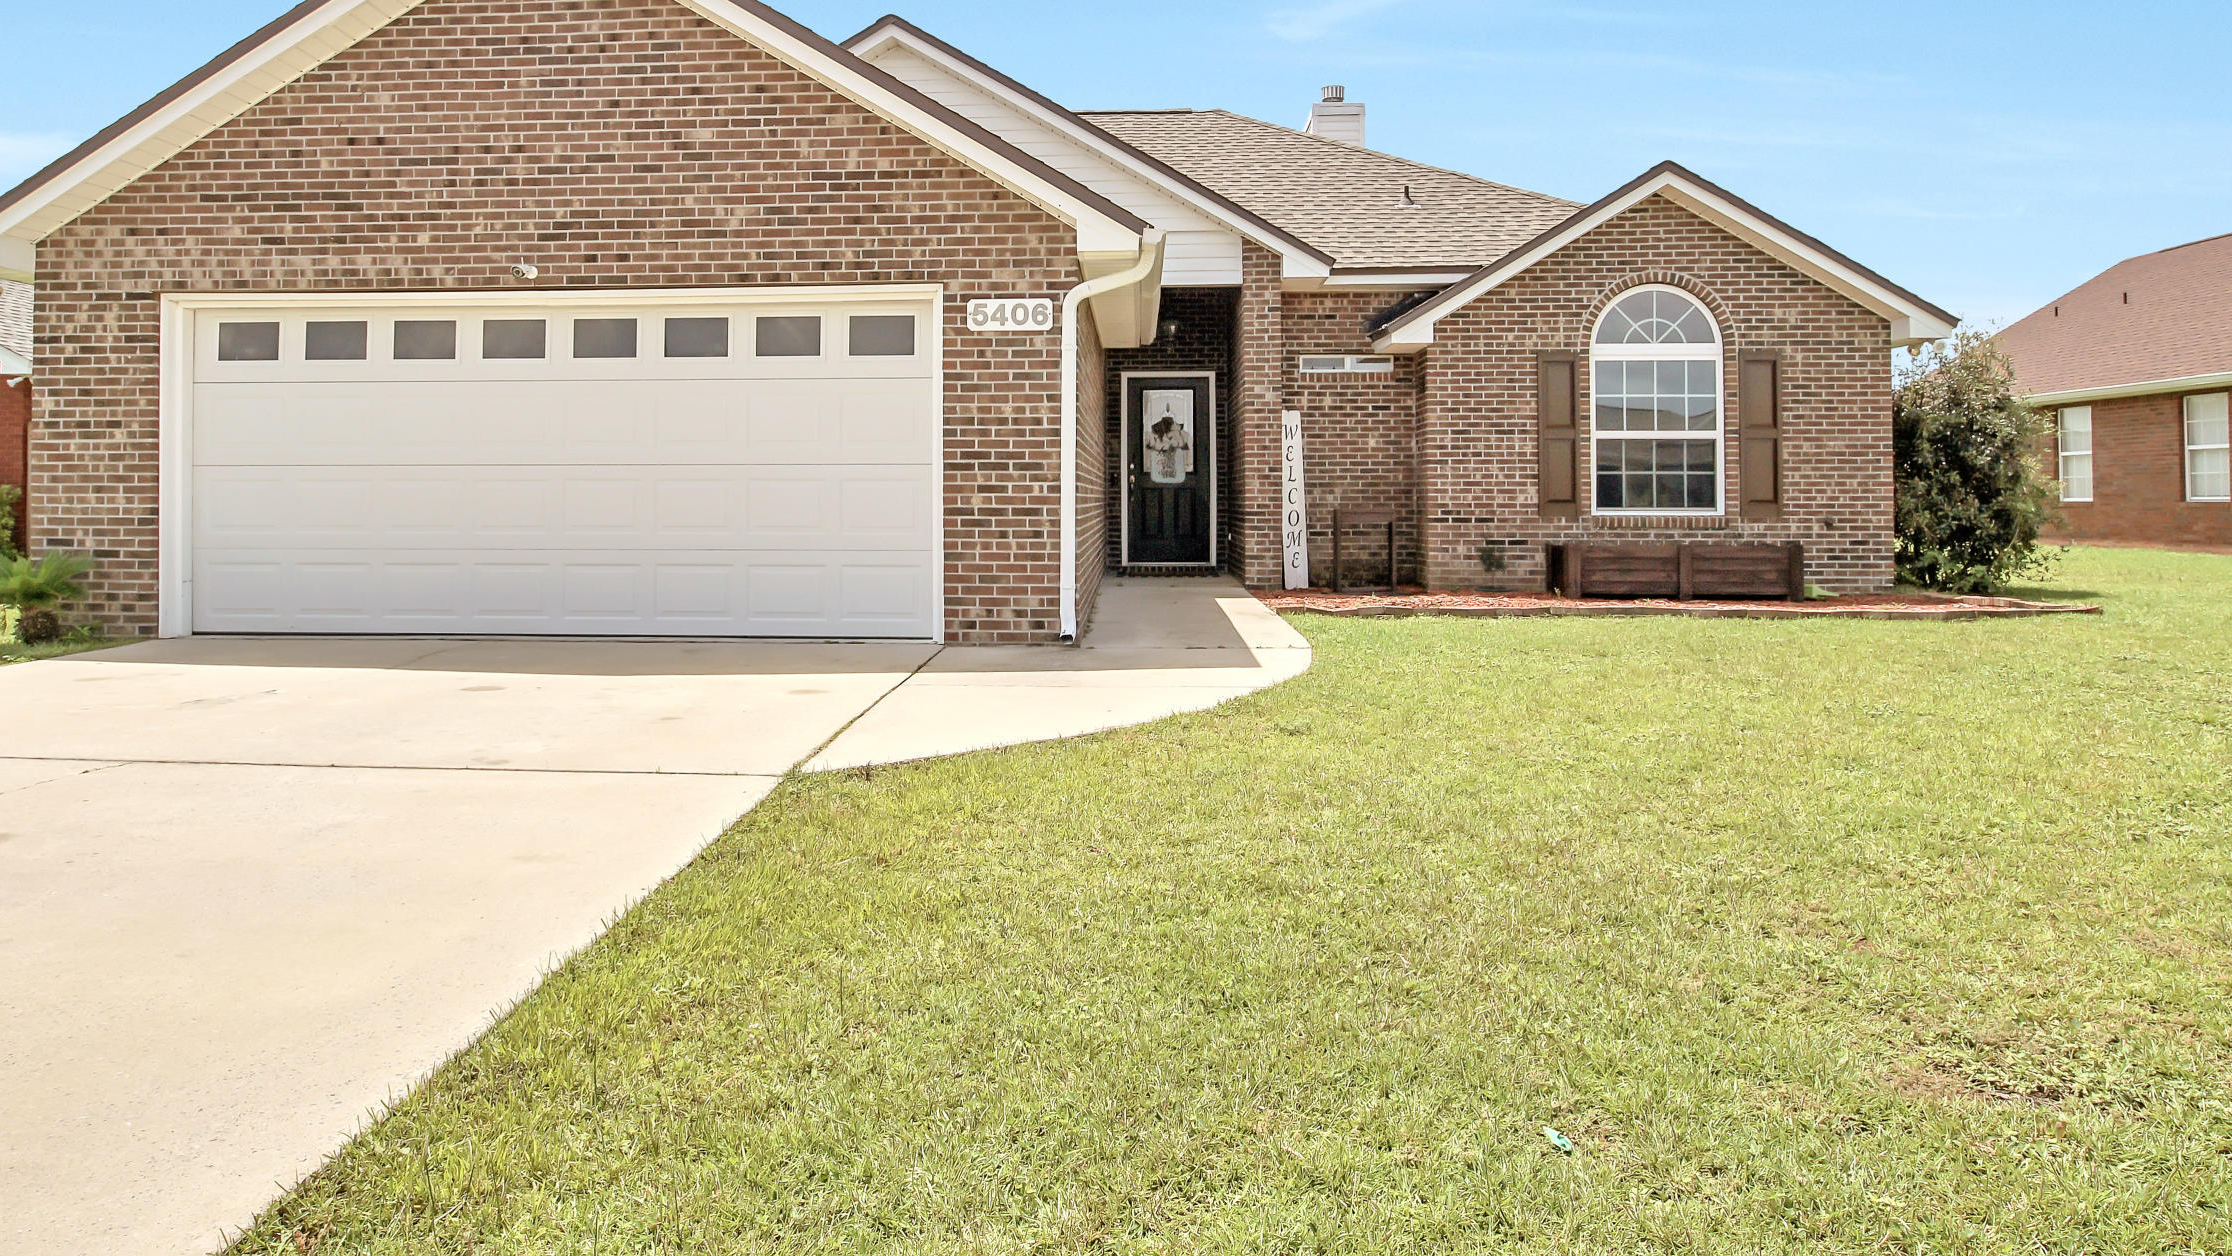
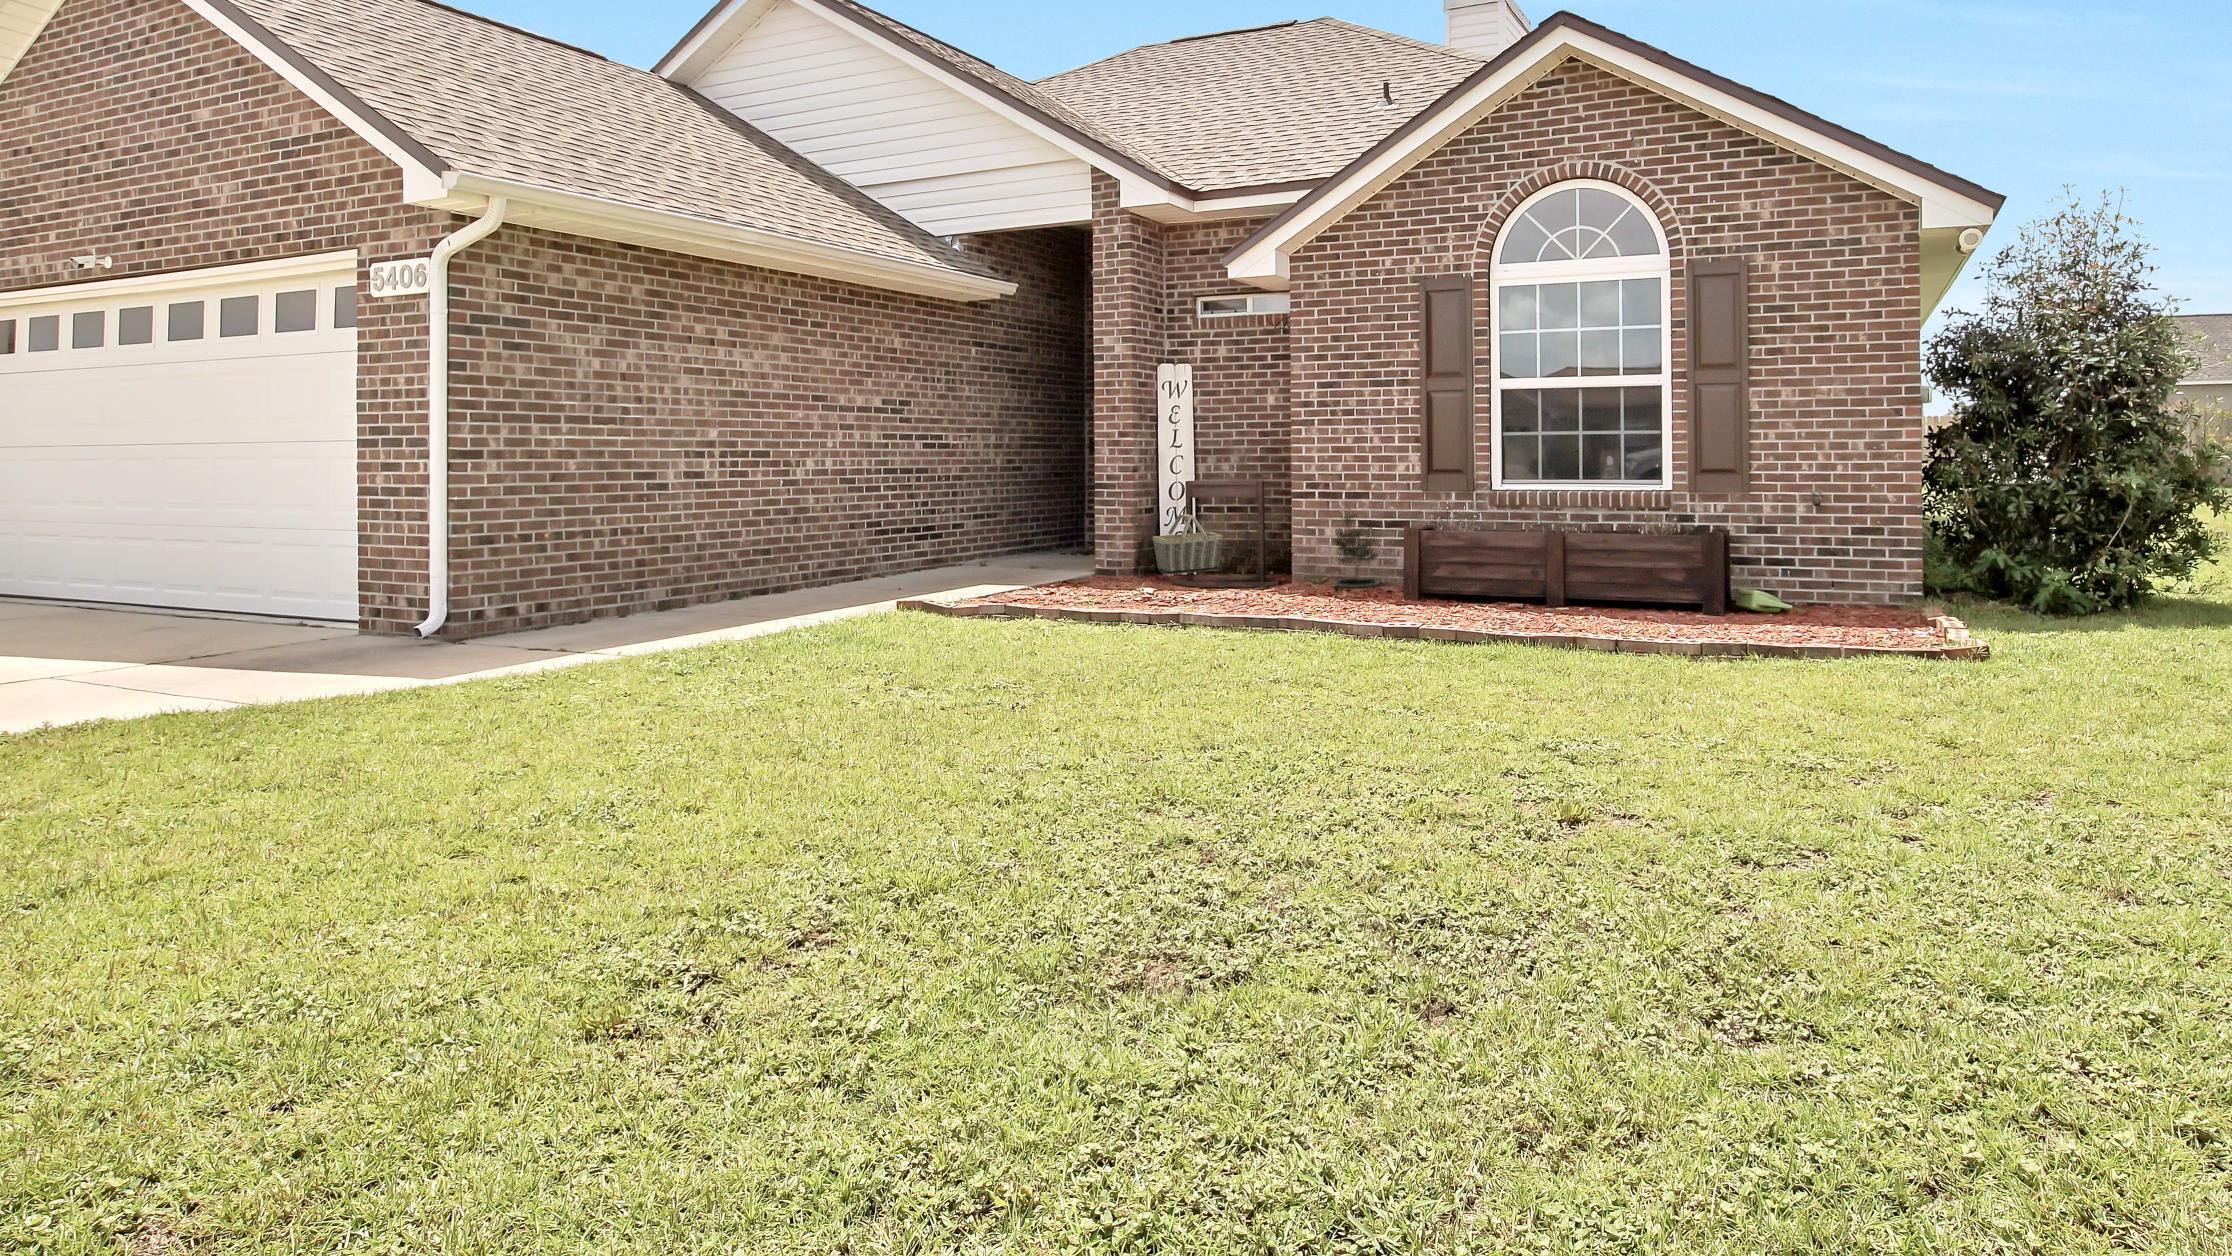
basket: none [1292,537,1349,585] -> present [1153,514,1223,574]

